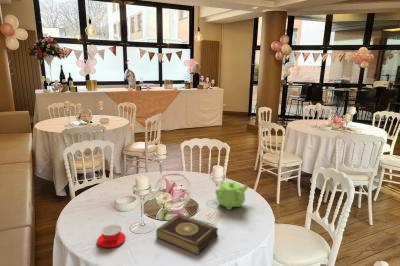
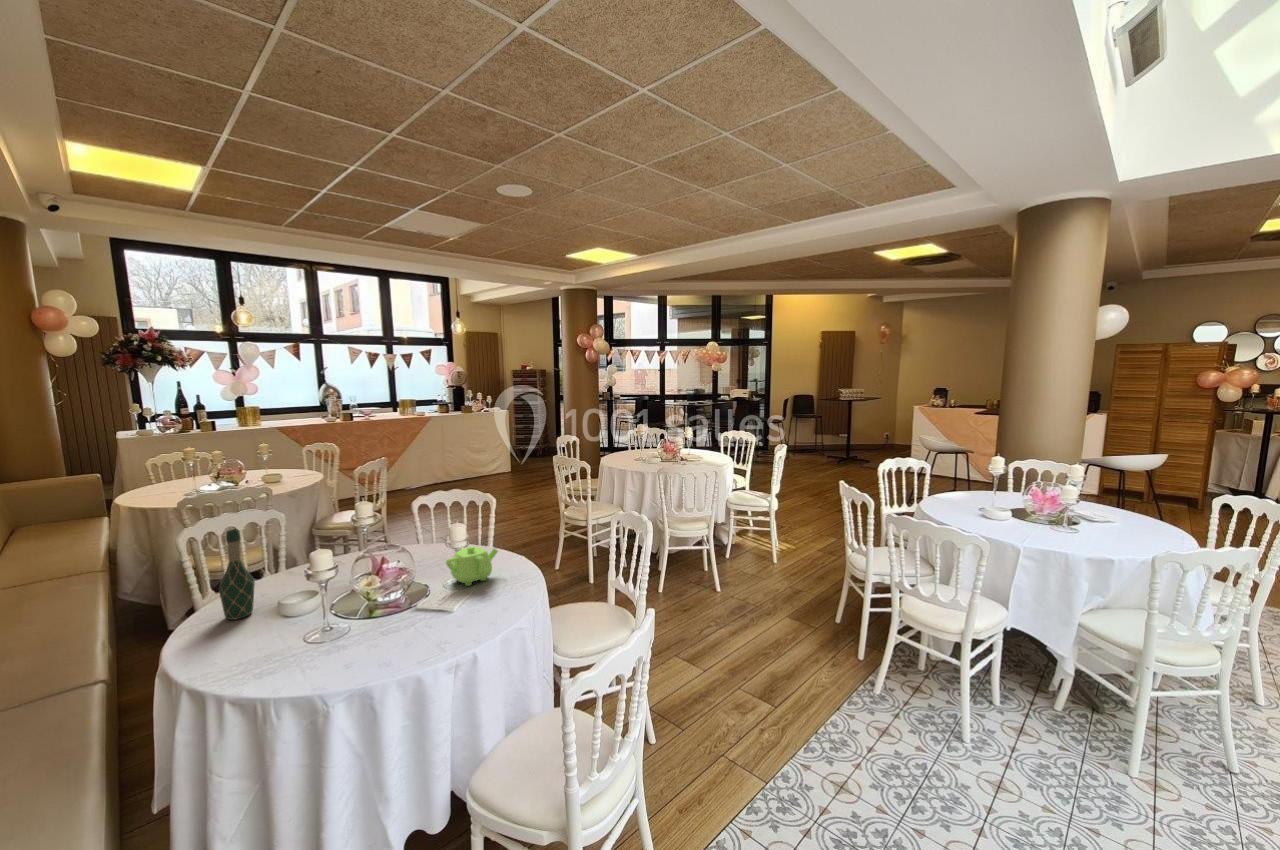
wine bottle: none [81,154,100,211] -> present [219,529,255,620]
book: present [156,214,218,254] -> none [347,600,443,644]
teacup: present [97,225,125,247] -> none [247,628,297,660]

